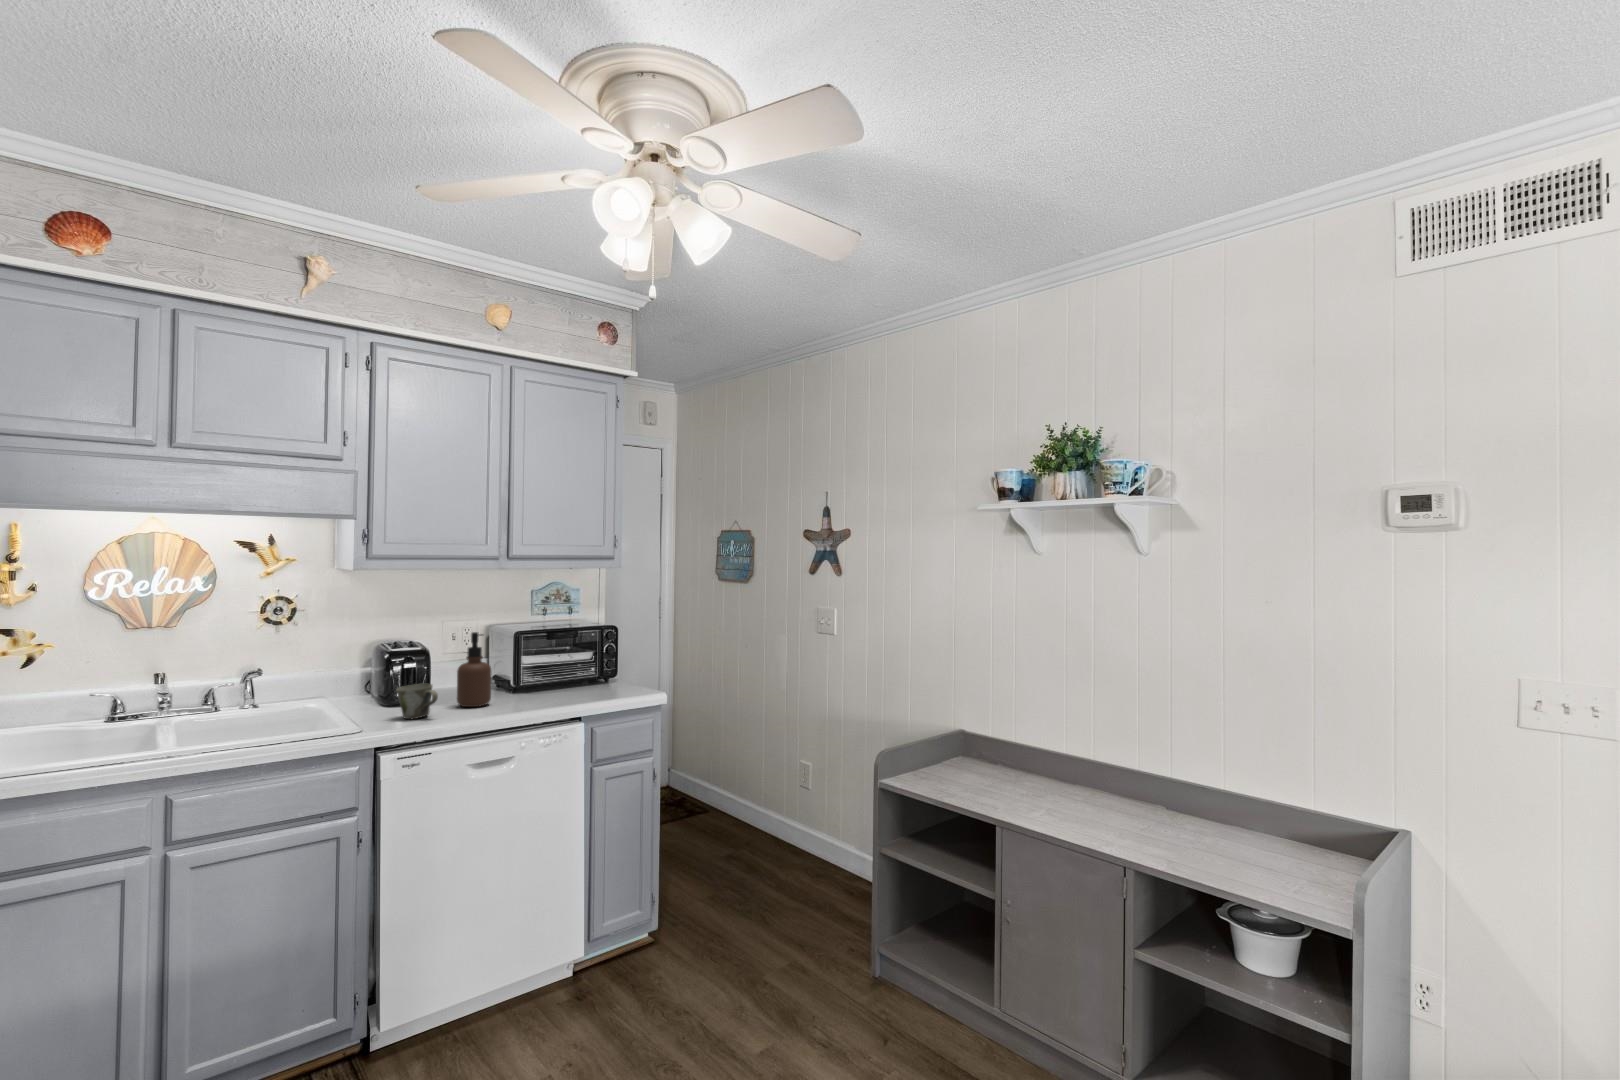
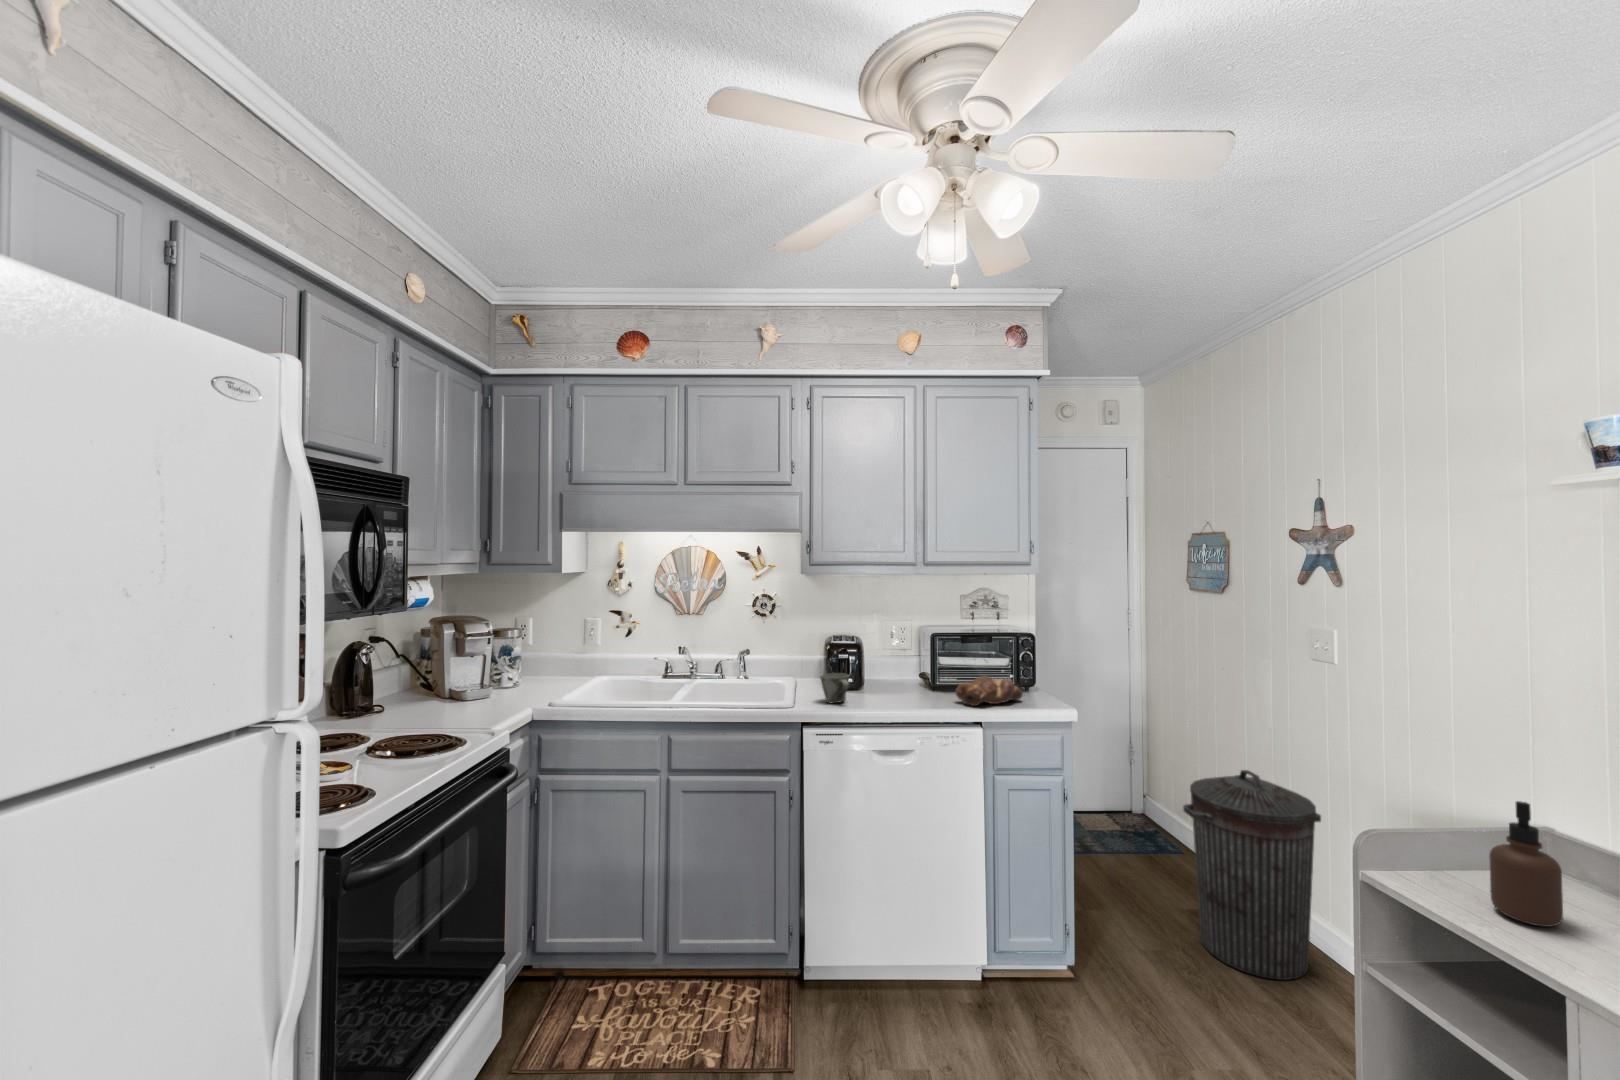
soap dispenser: present [457,632,491,707] -> present [1489,801,1563,927]
bread loaf: none [549,671,612,702] -> present [956,676,1023,706]
trash can: none [733,728,822,891] -> present [1183,770,1321,980]

